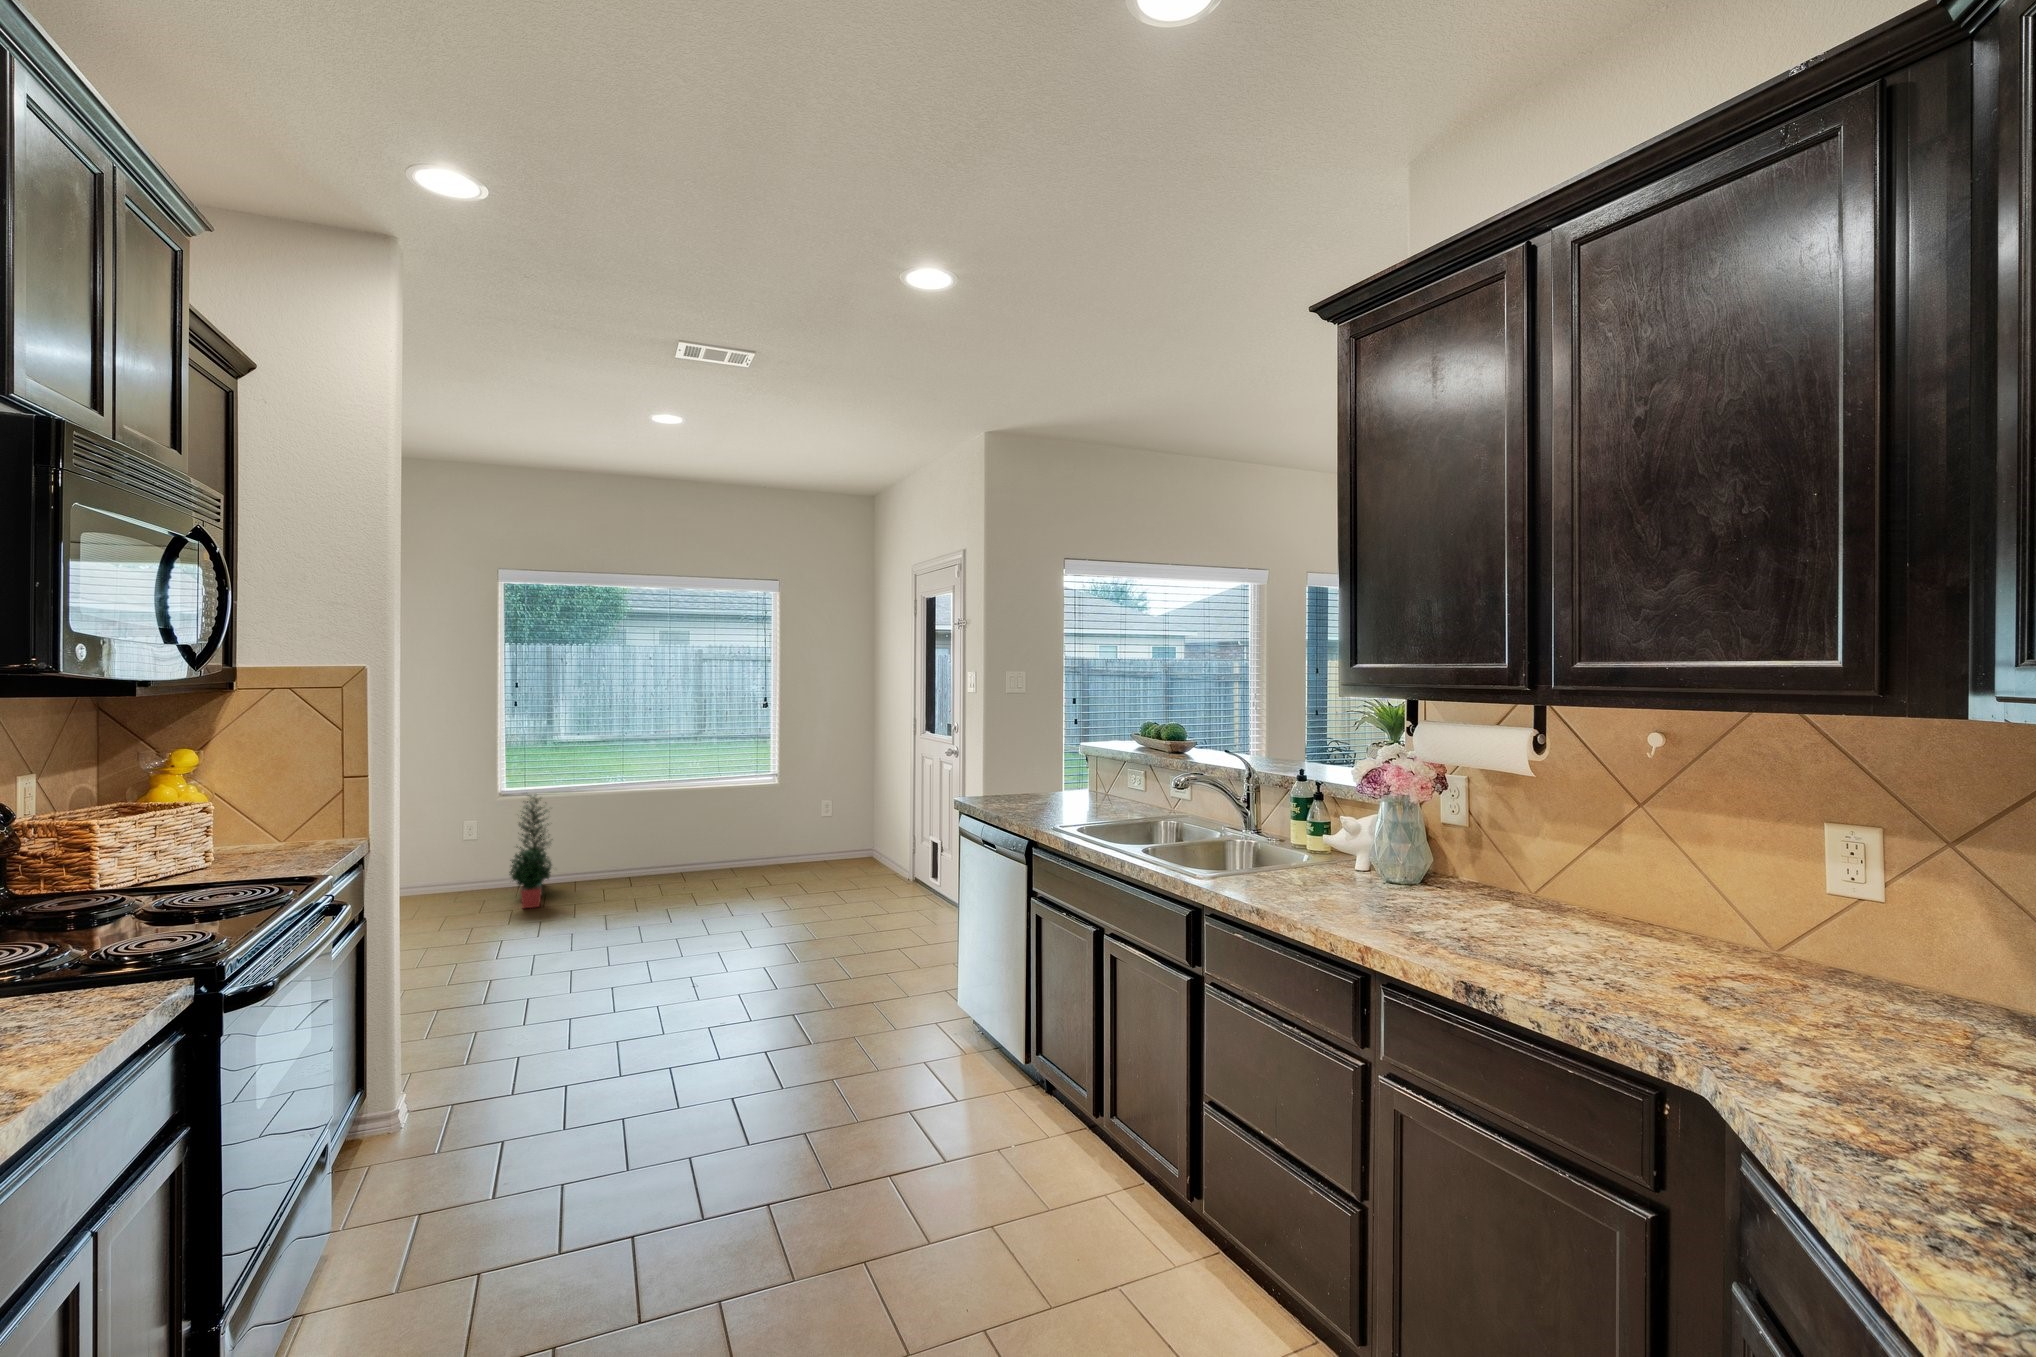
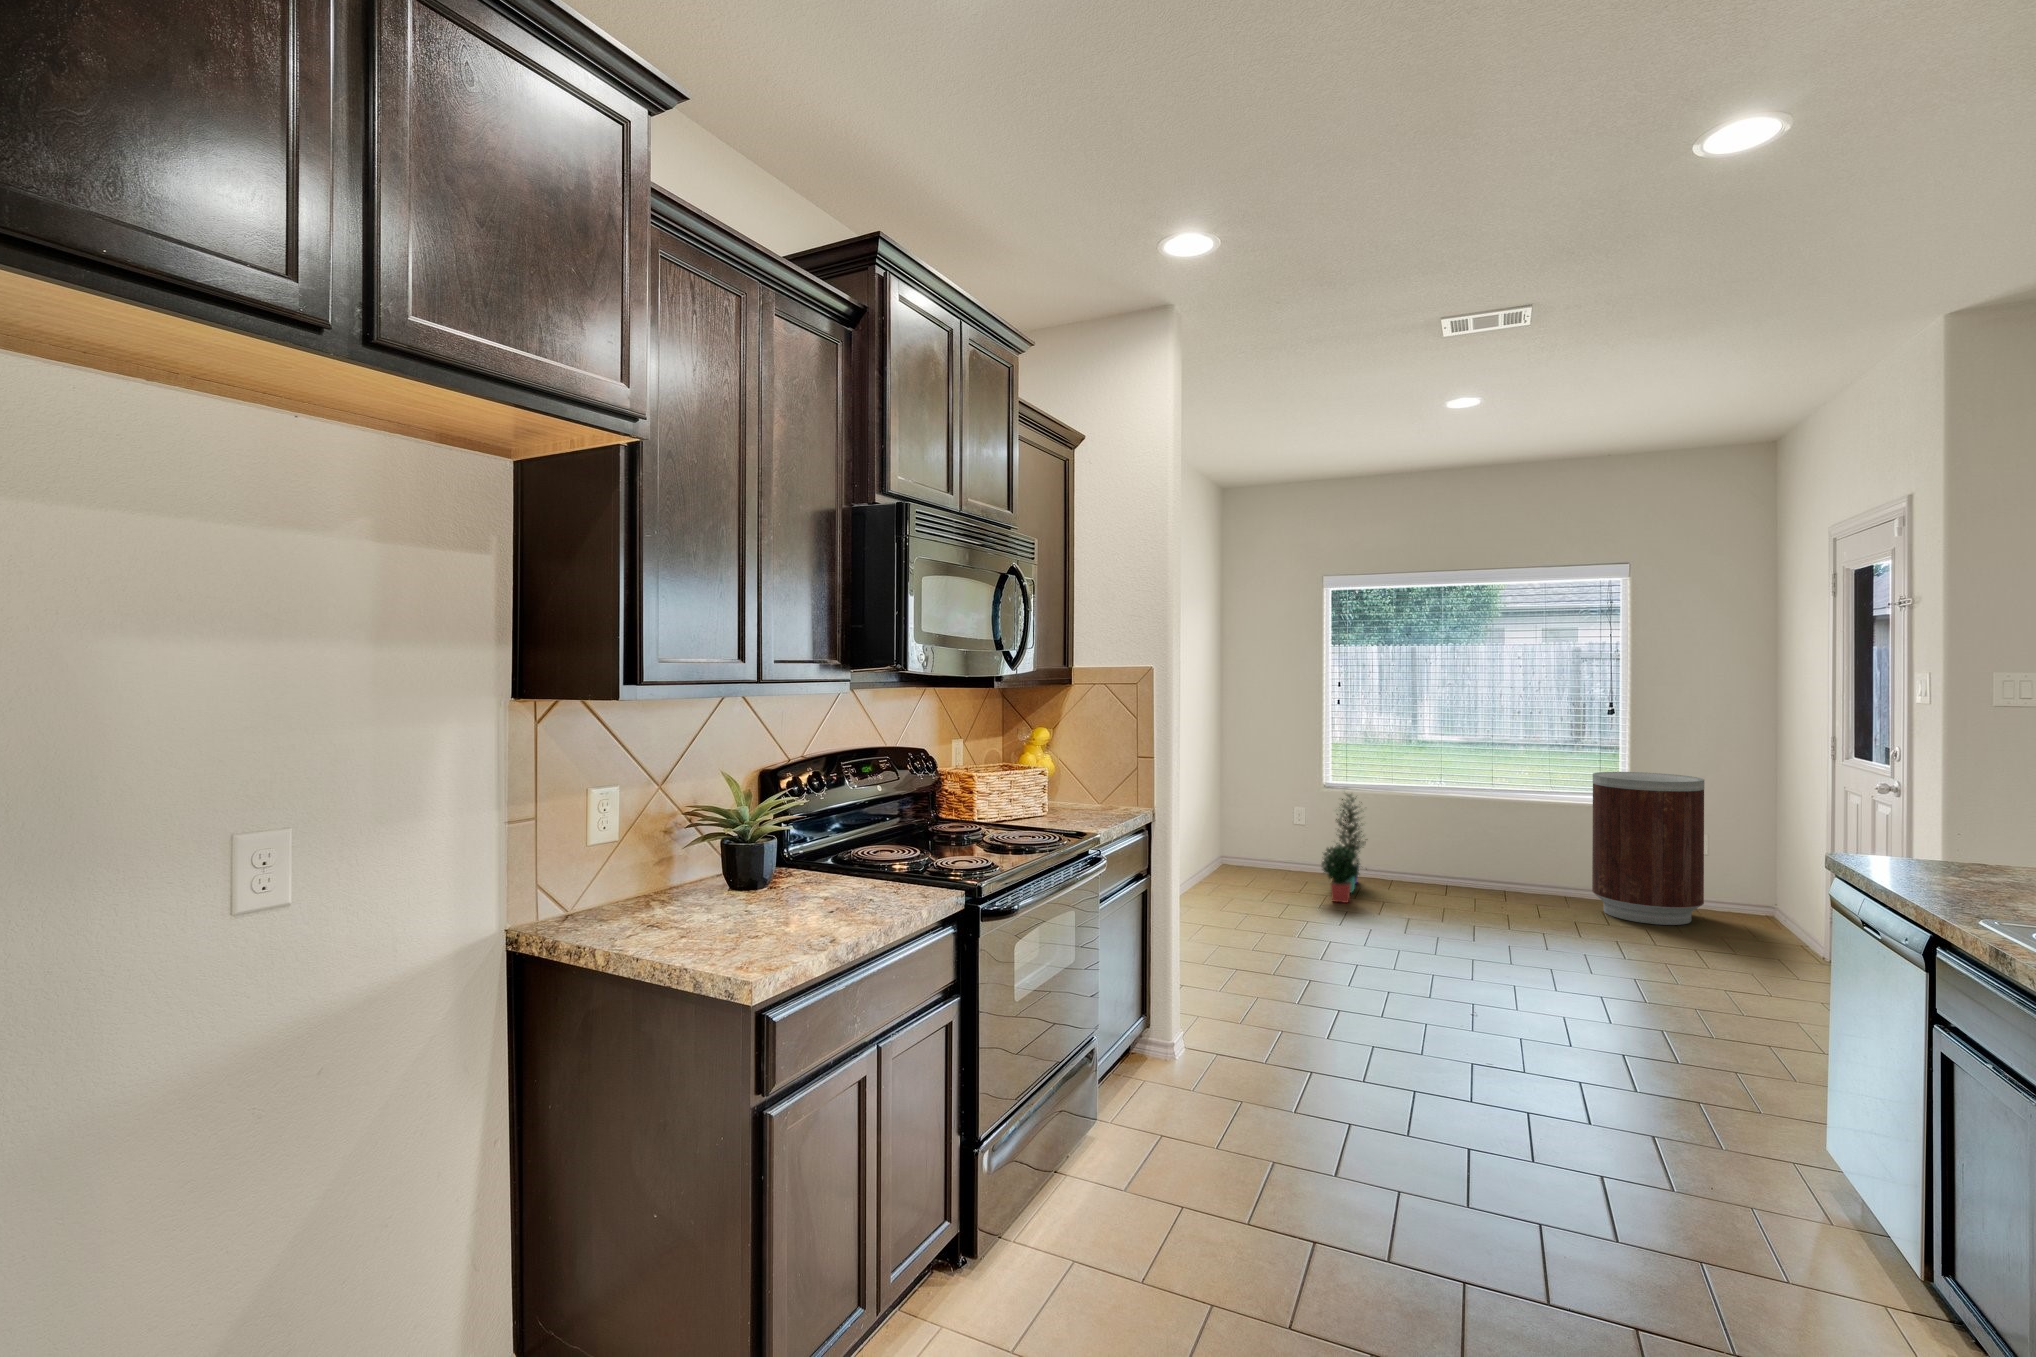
trash can: none [755,752,833,874] -> present [1592,772,1704,925]

